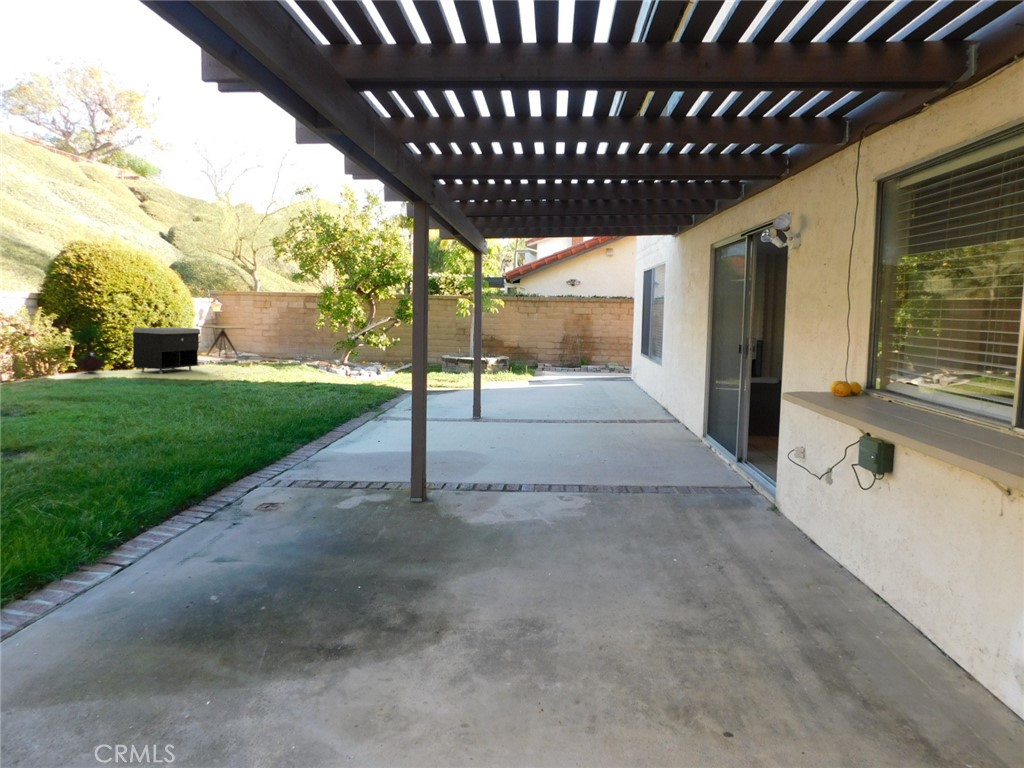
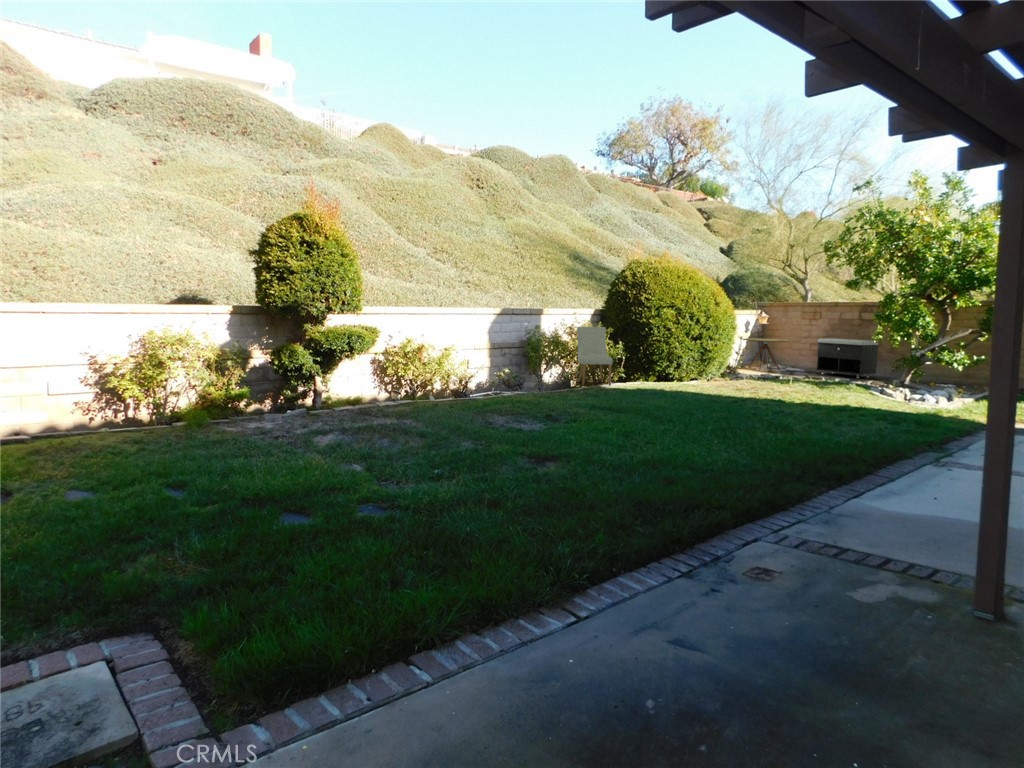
chair: none [7,311,62,380] -> present [577,327,613,386]
potted tree: present [74,324,104,373] -> none [622,334,651,382]
storage bench: present [133,327,200,373] -> present [816,339,879,378]

